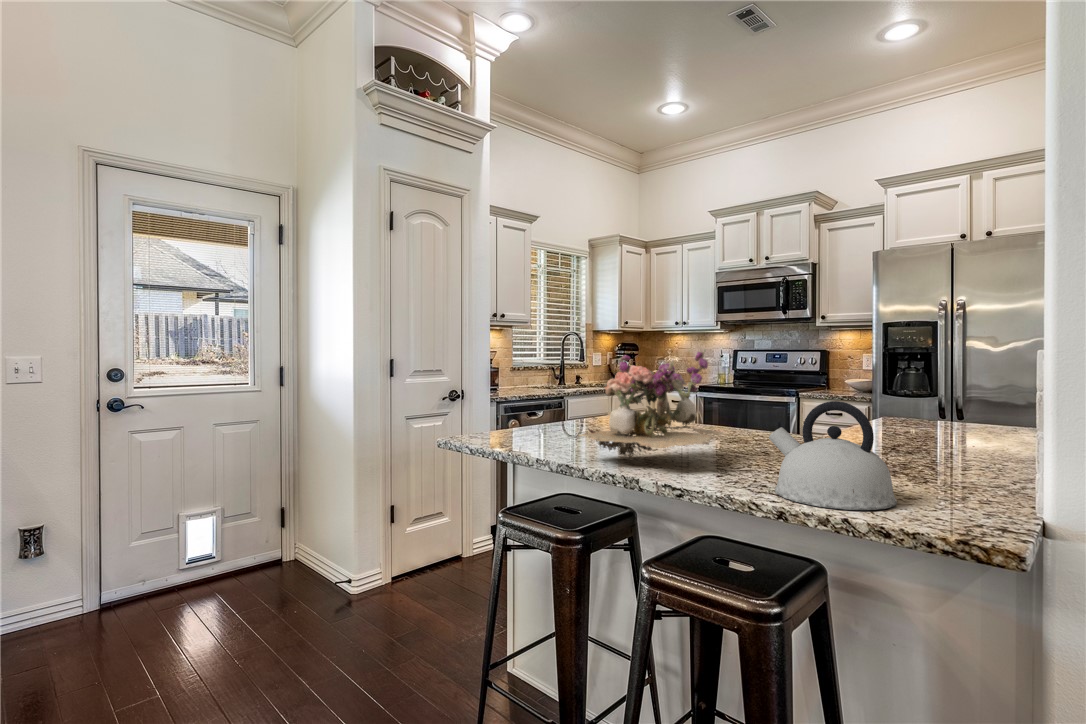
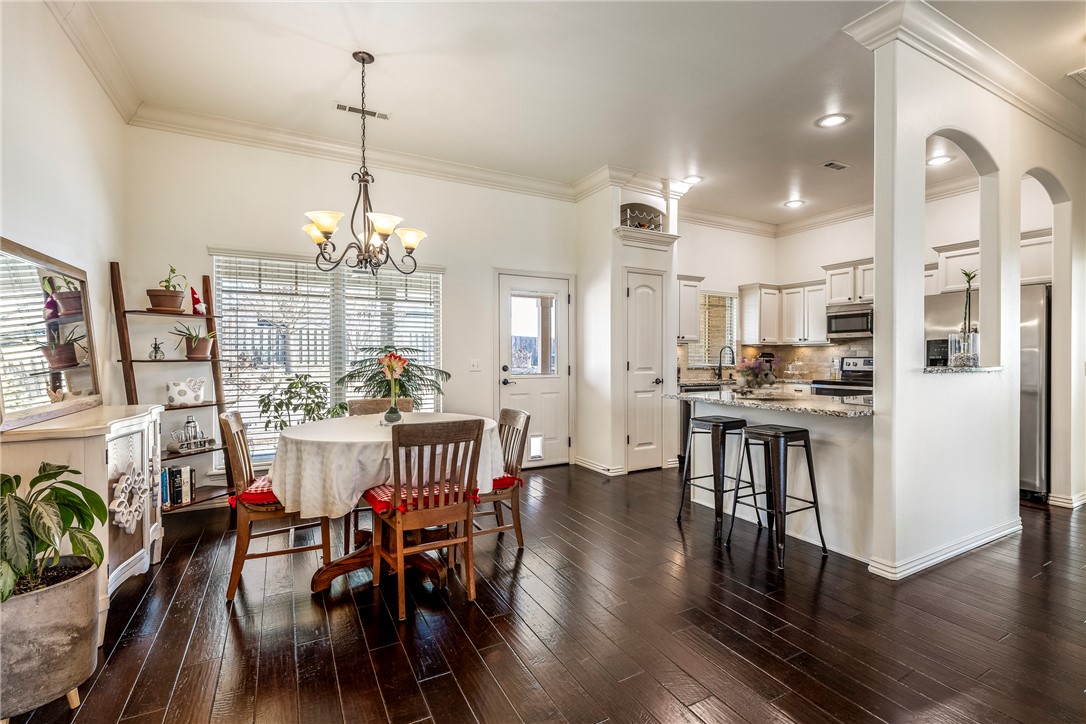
kettle: present [769,401,897,510] -> none [795,371,839,406]

